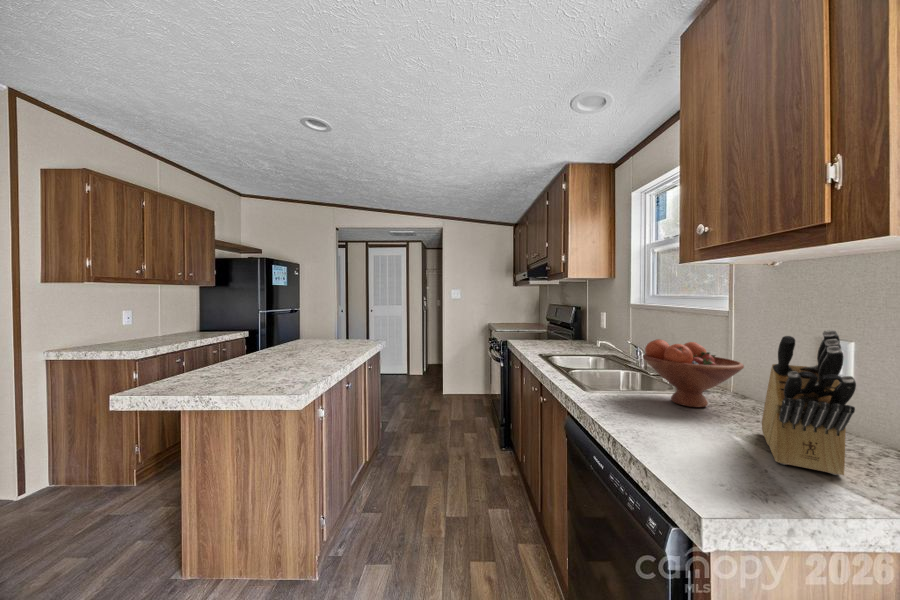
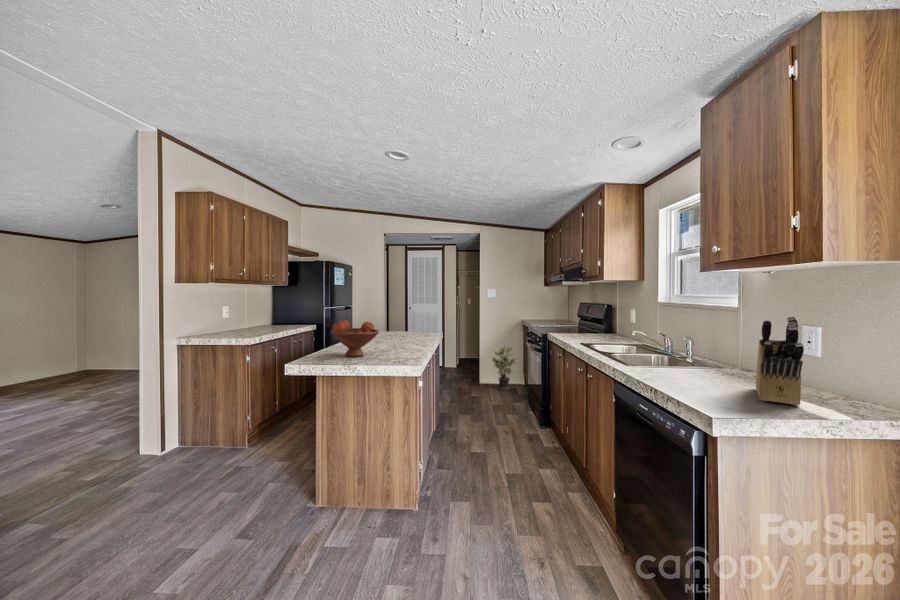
fruit bowl: present [643,339,744,407] -> present [331,320,379,357]
potted plant: none [455,351,481,400] -> present [492,347,515,390]

